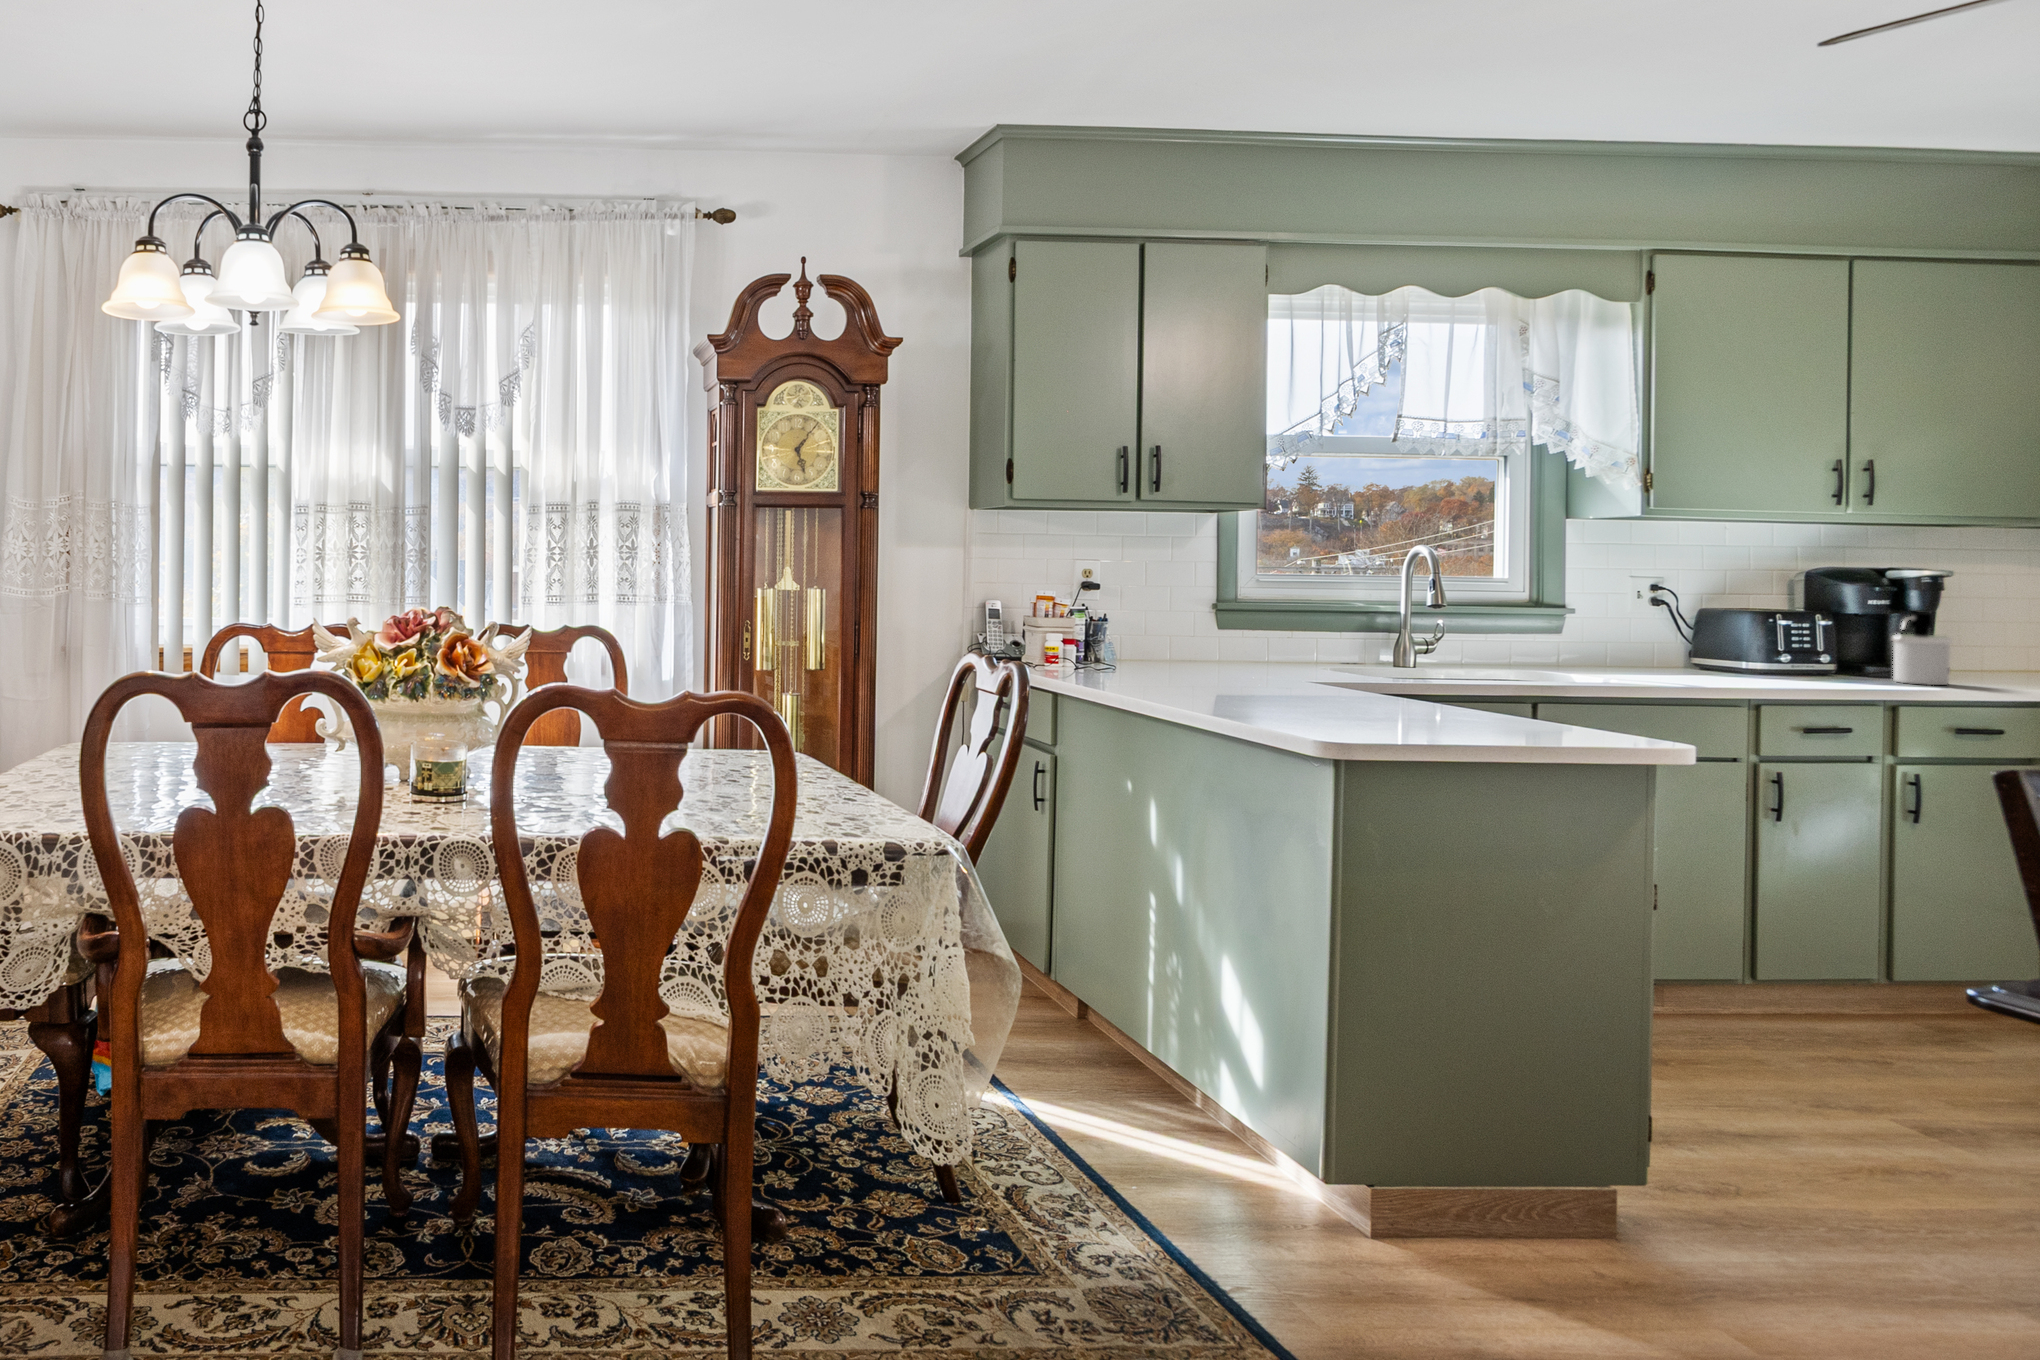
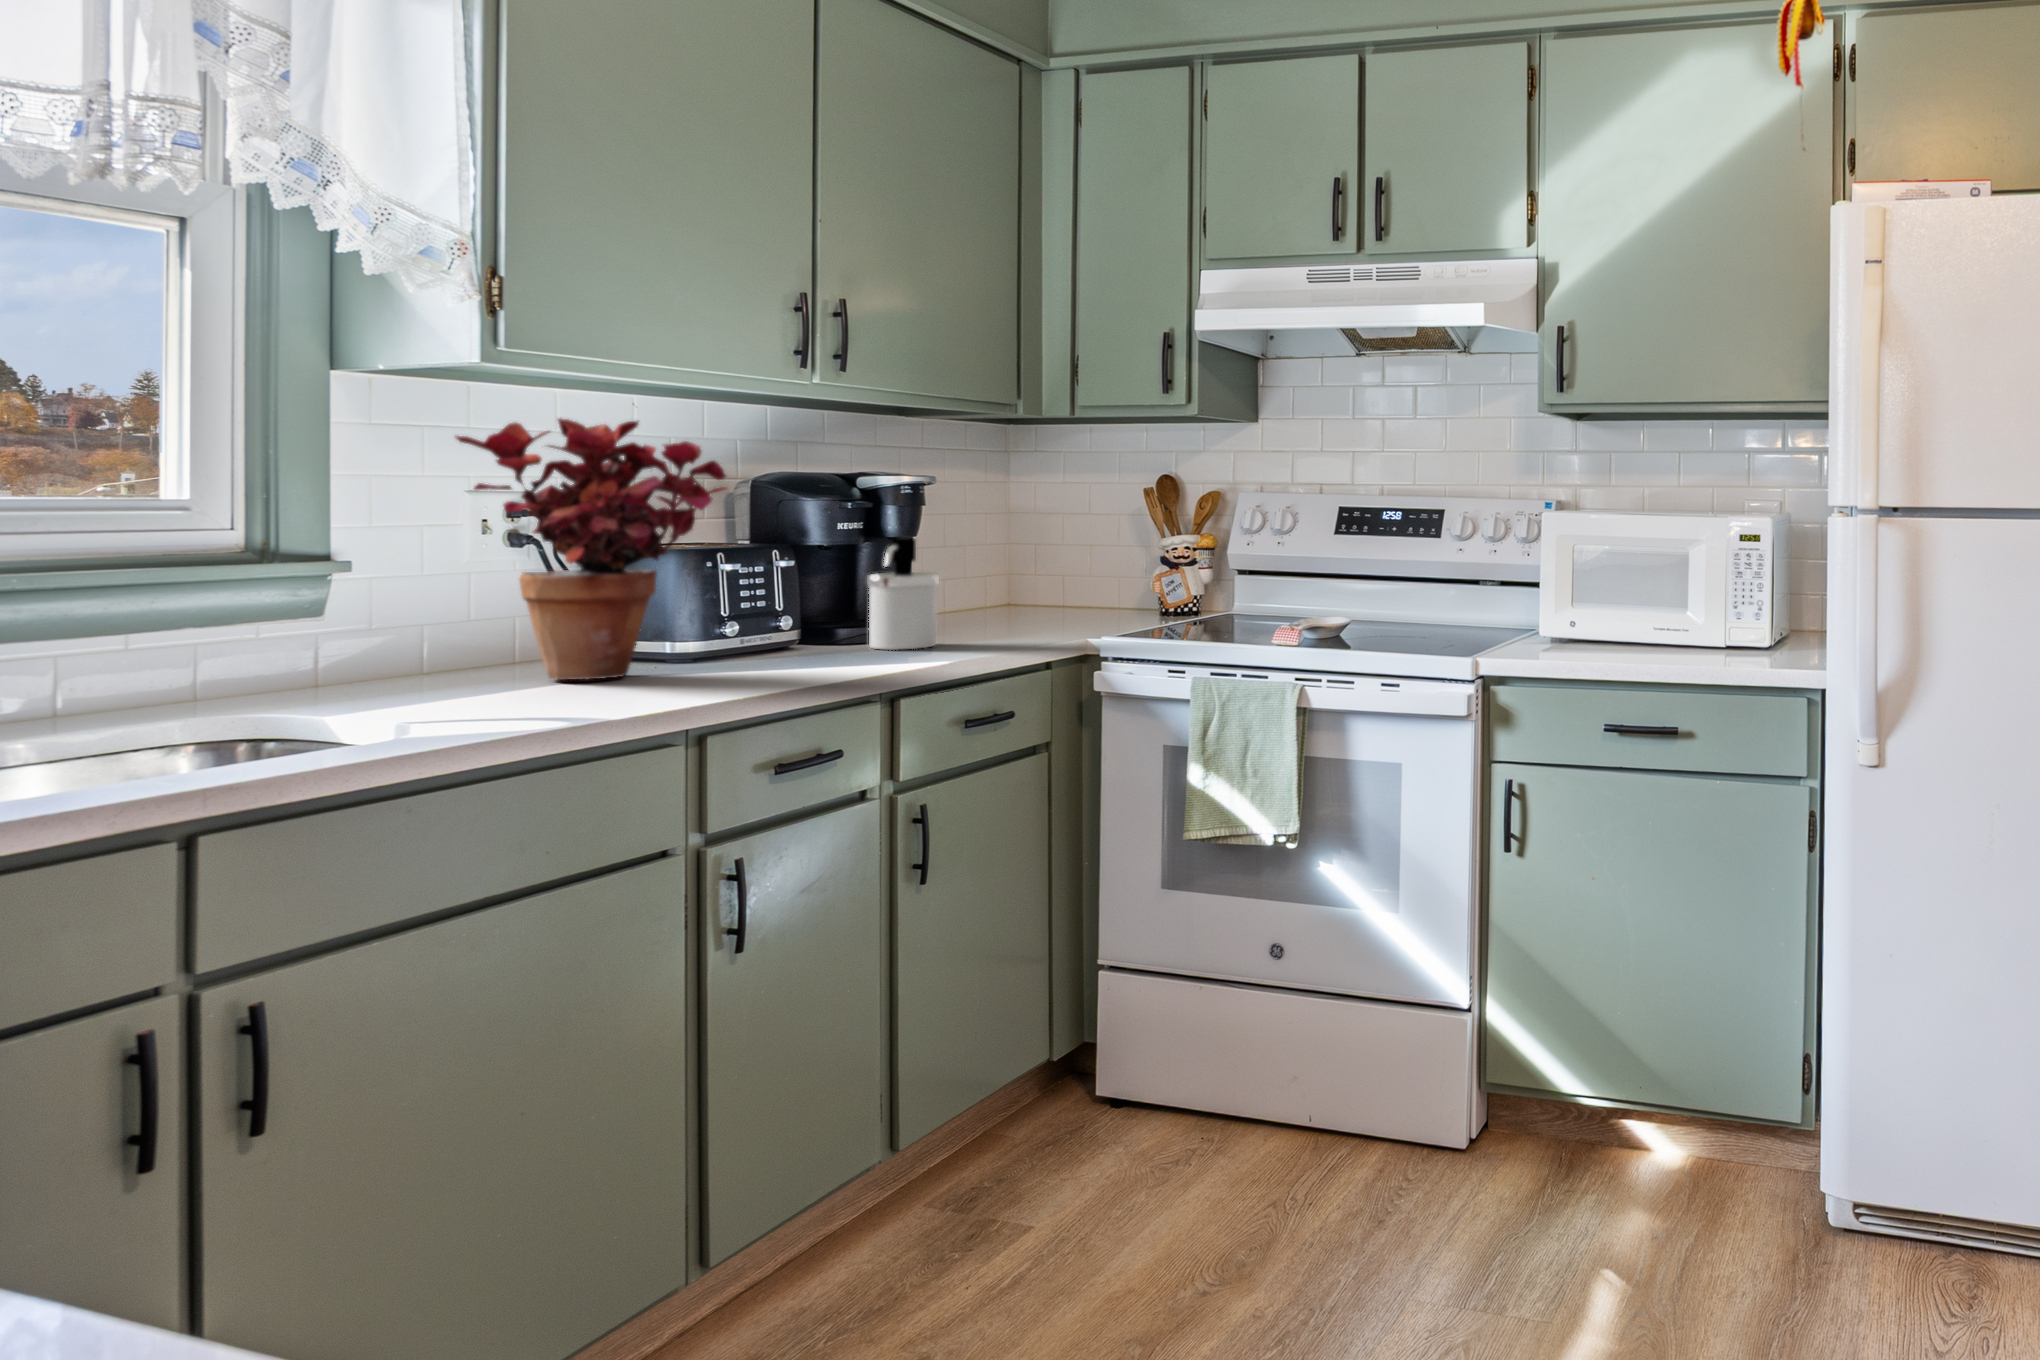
potted plant: none [1626,540,1785,678] -> present [456,418,726,680]

